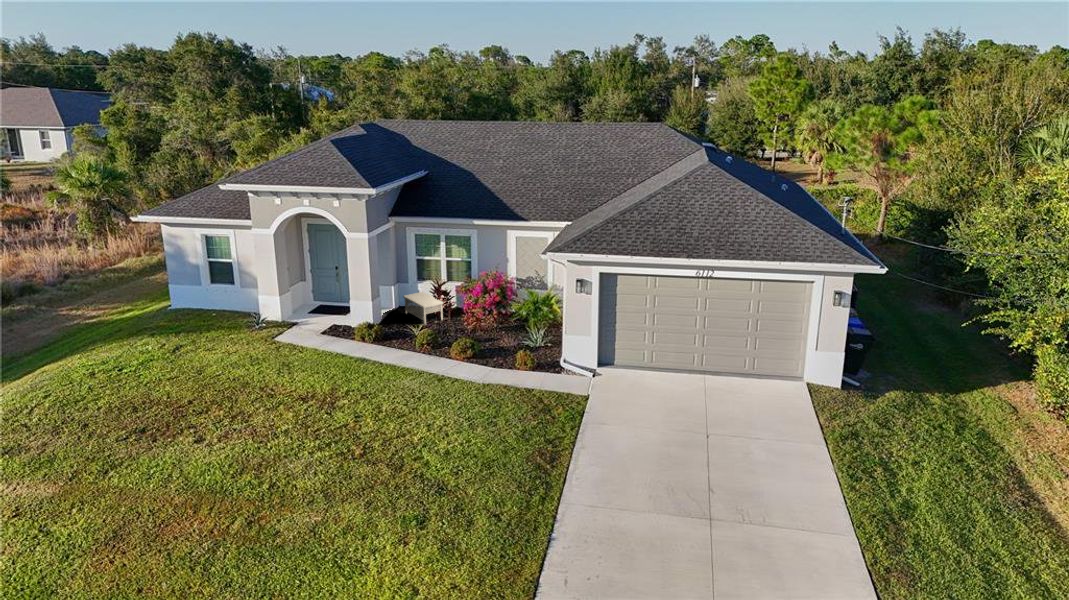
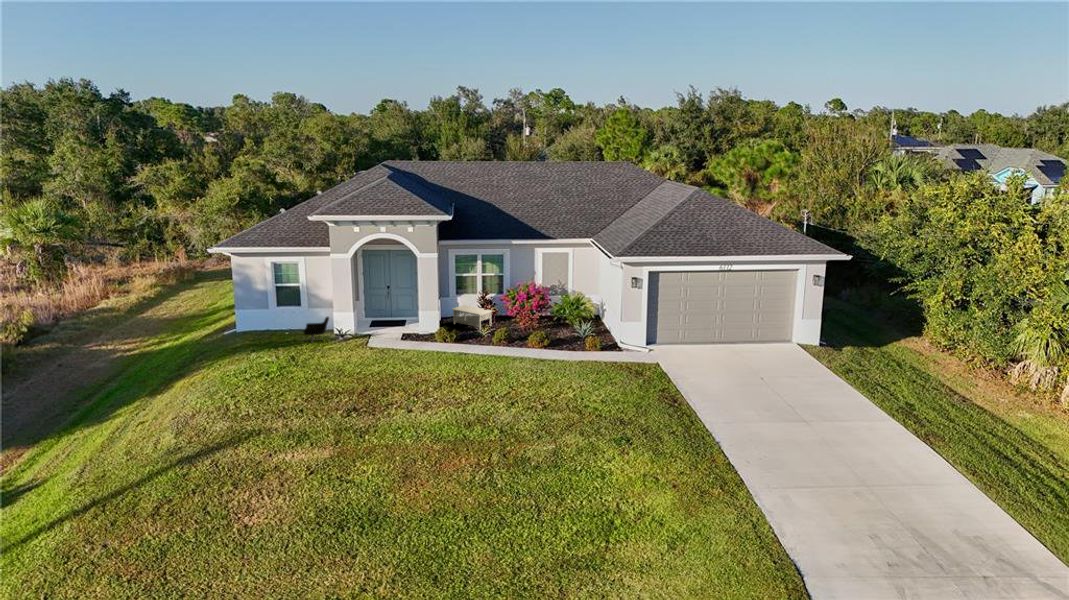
lounge chair: none [224,297,258,326] -> present [304,317,329,342]

